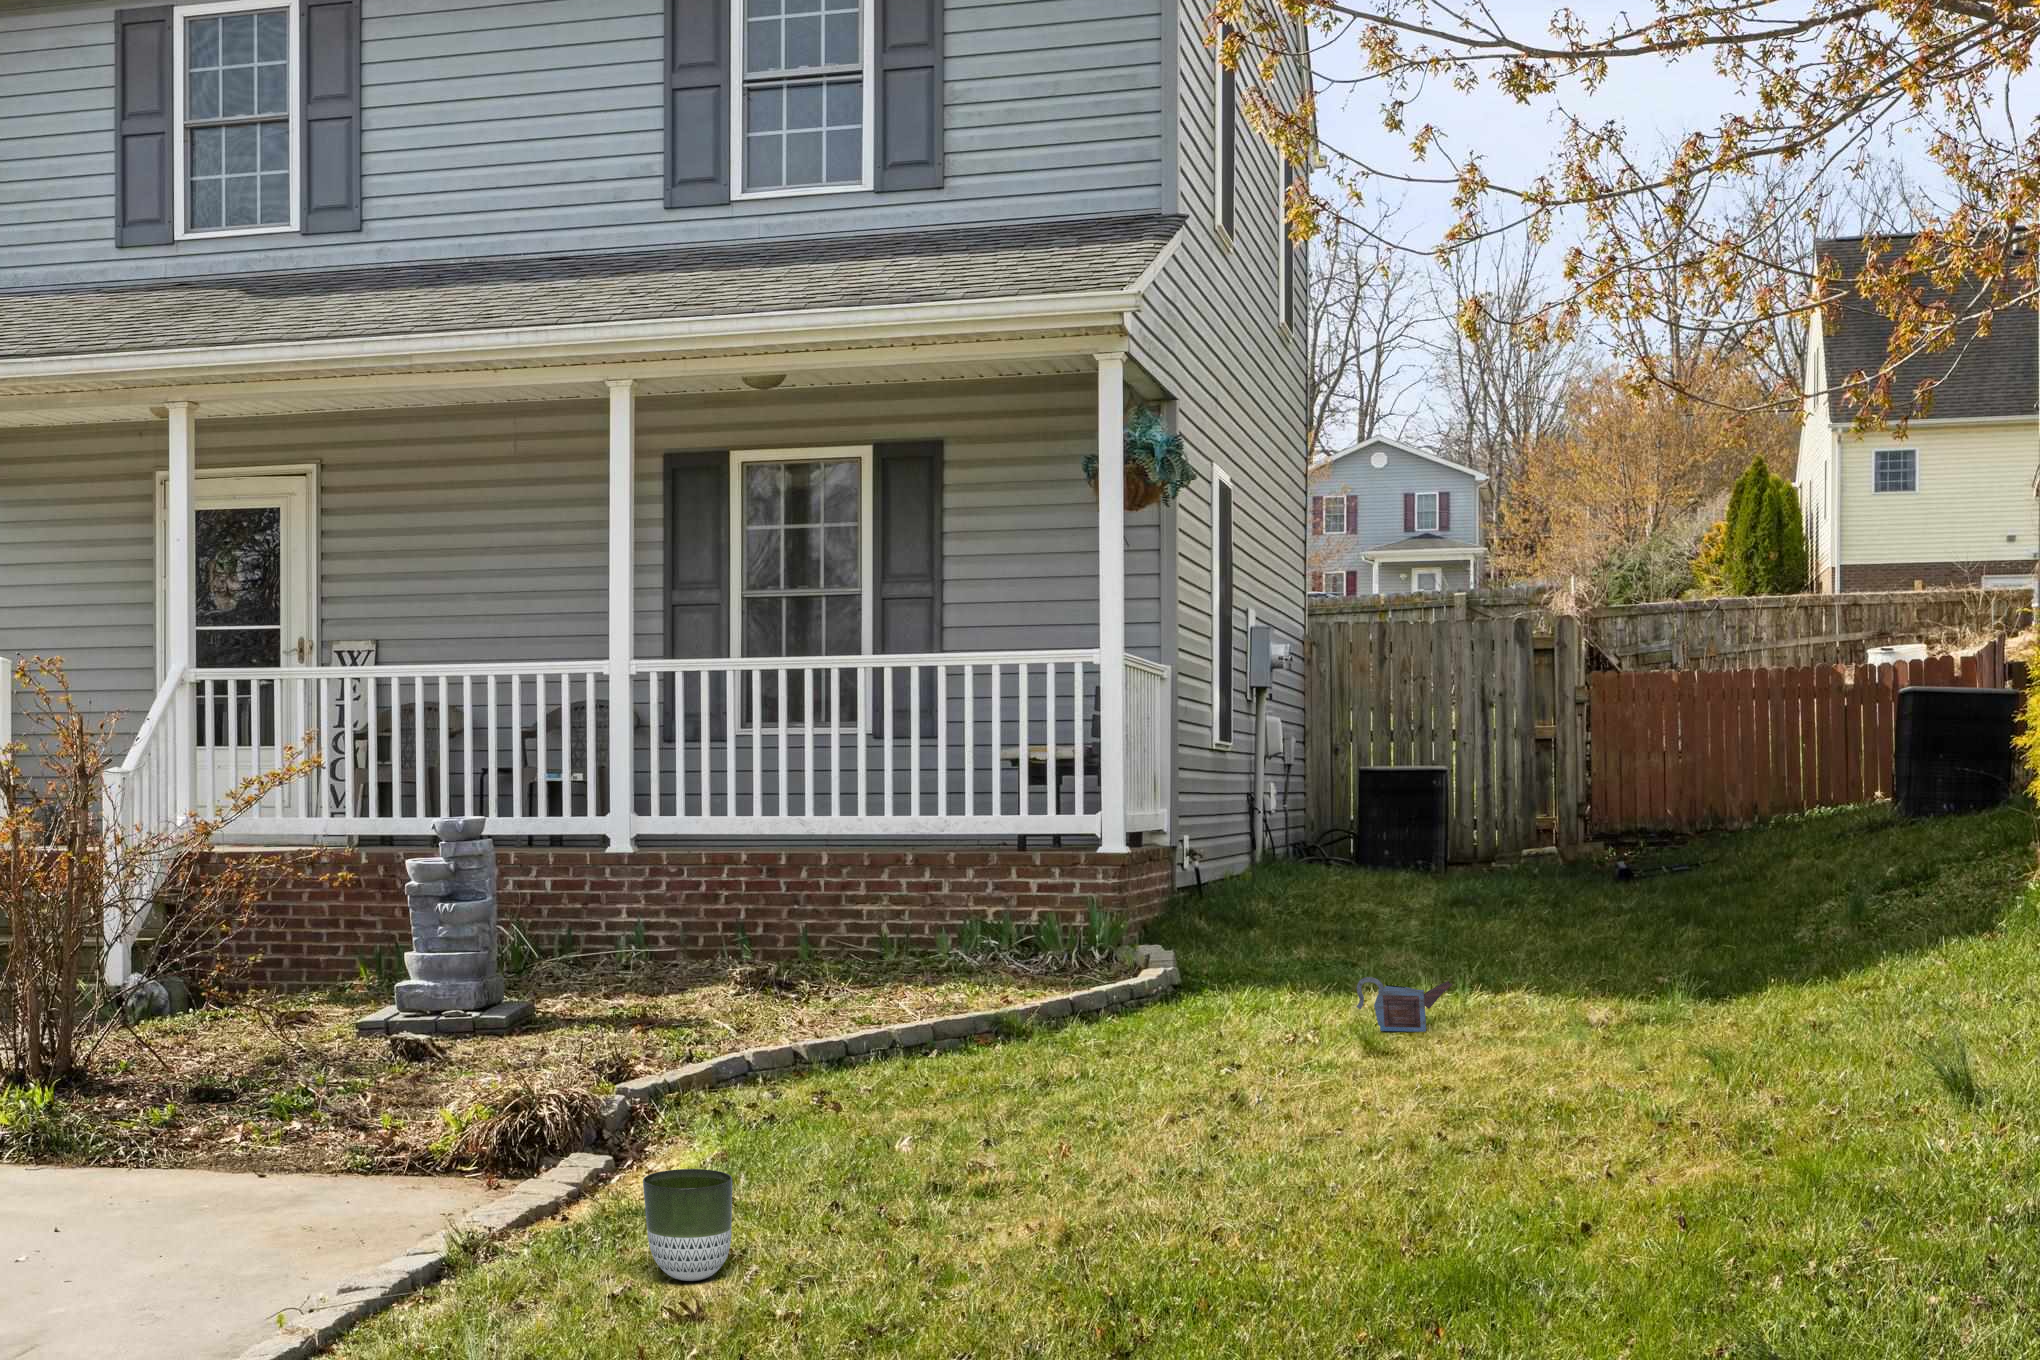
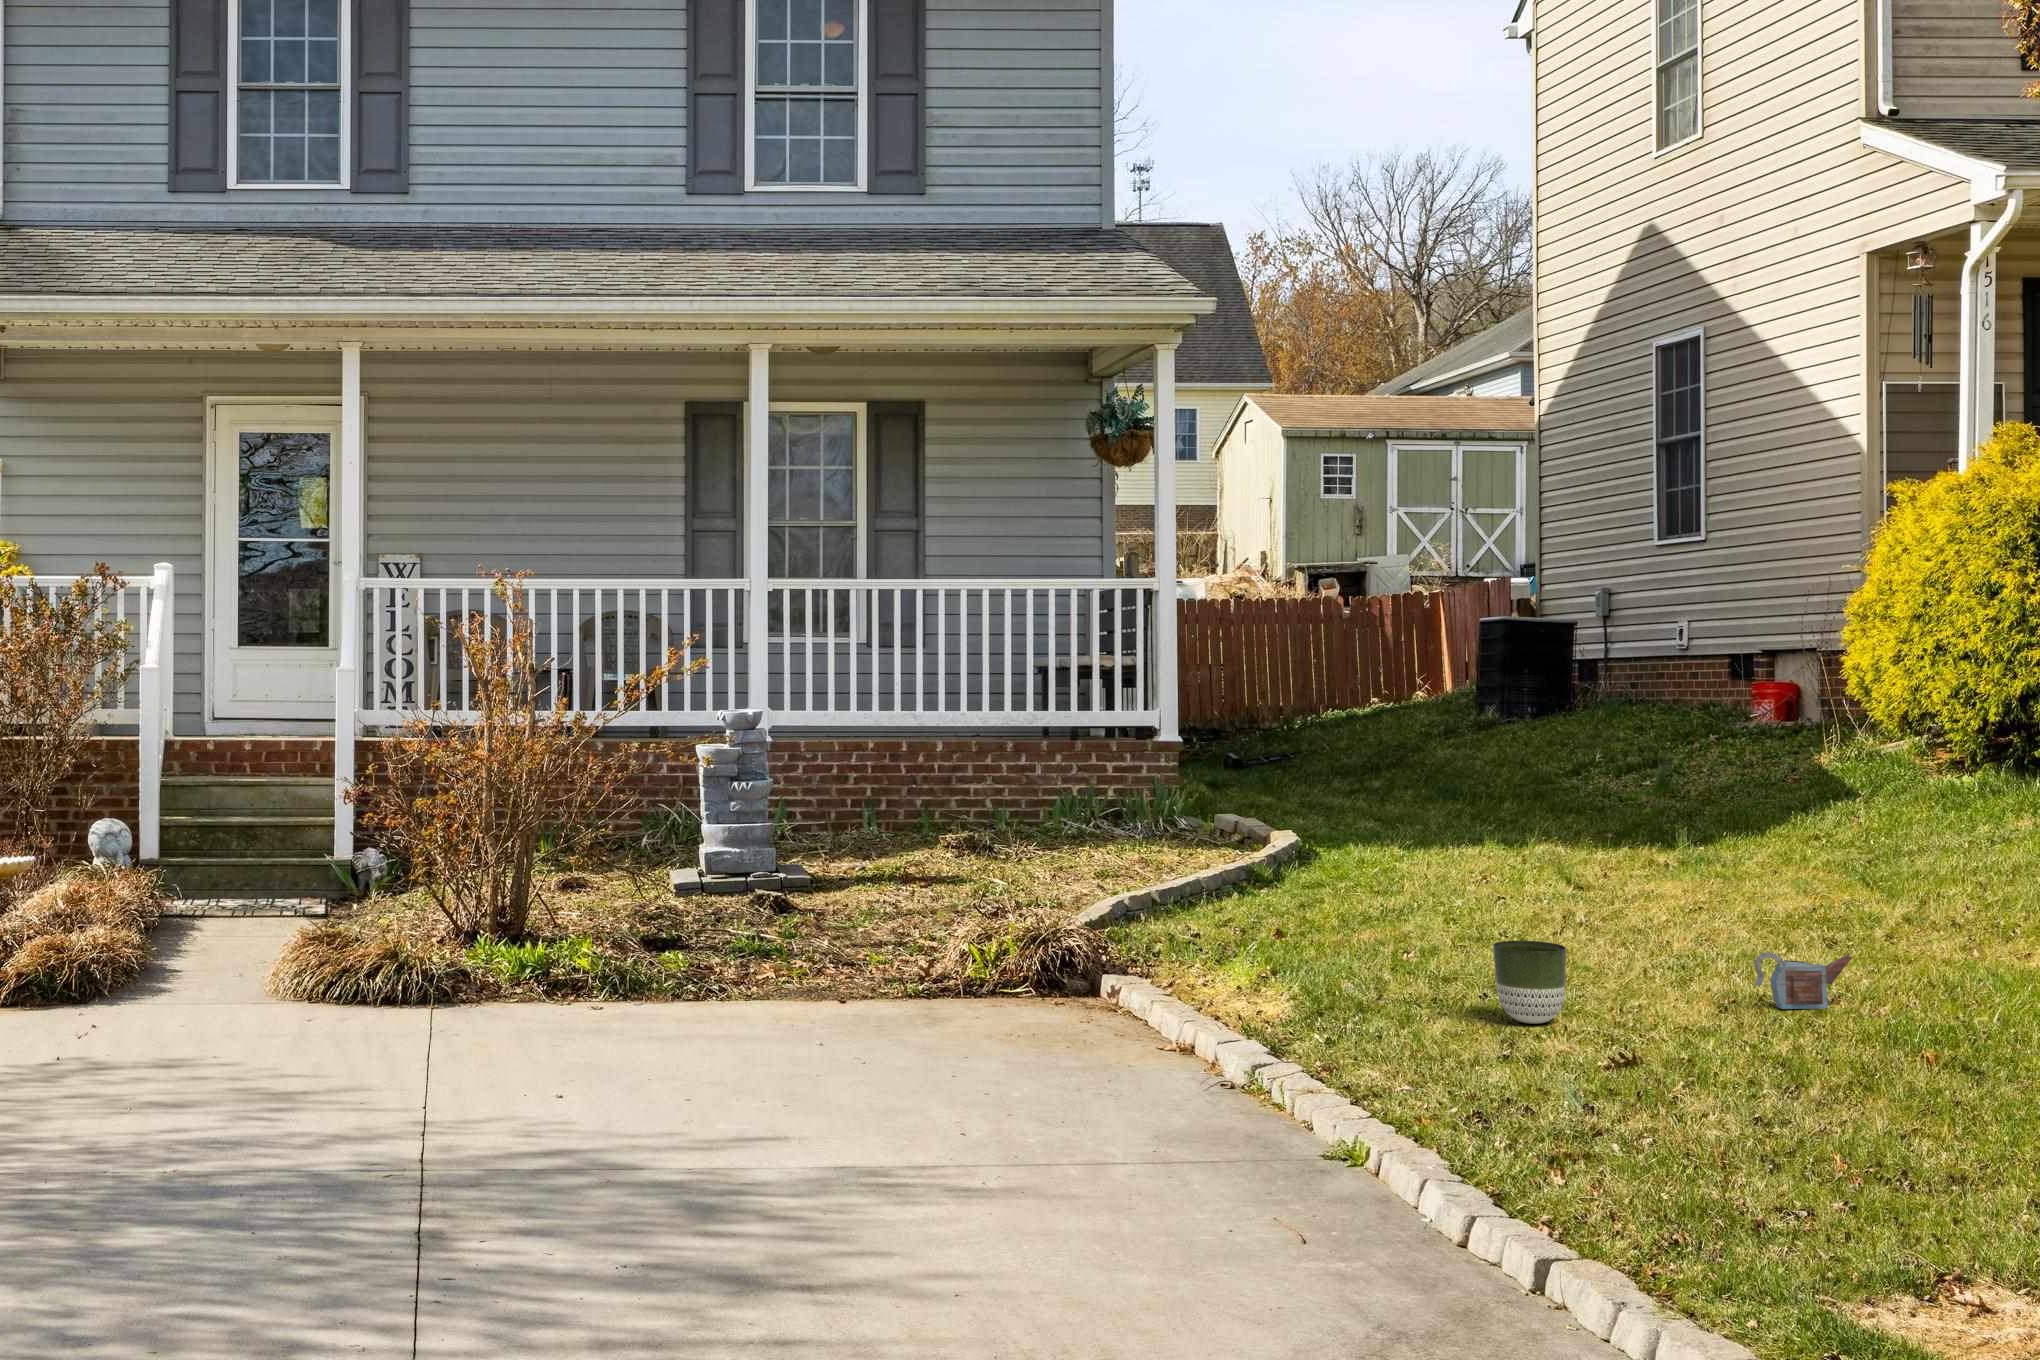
watering can: present [1357,977,1452,1032] -> present [1754,952,1852,1009]

